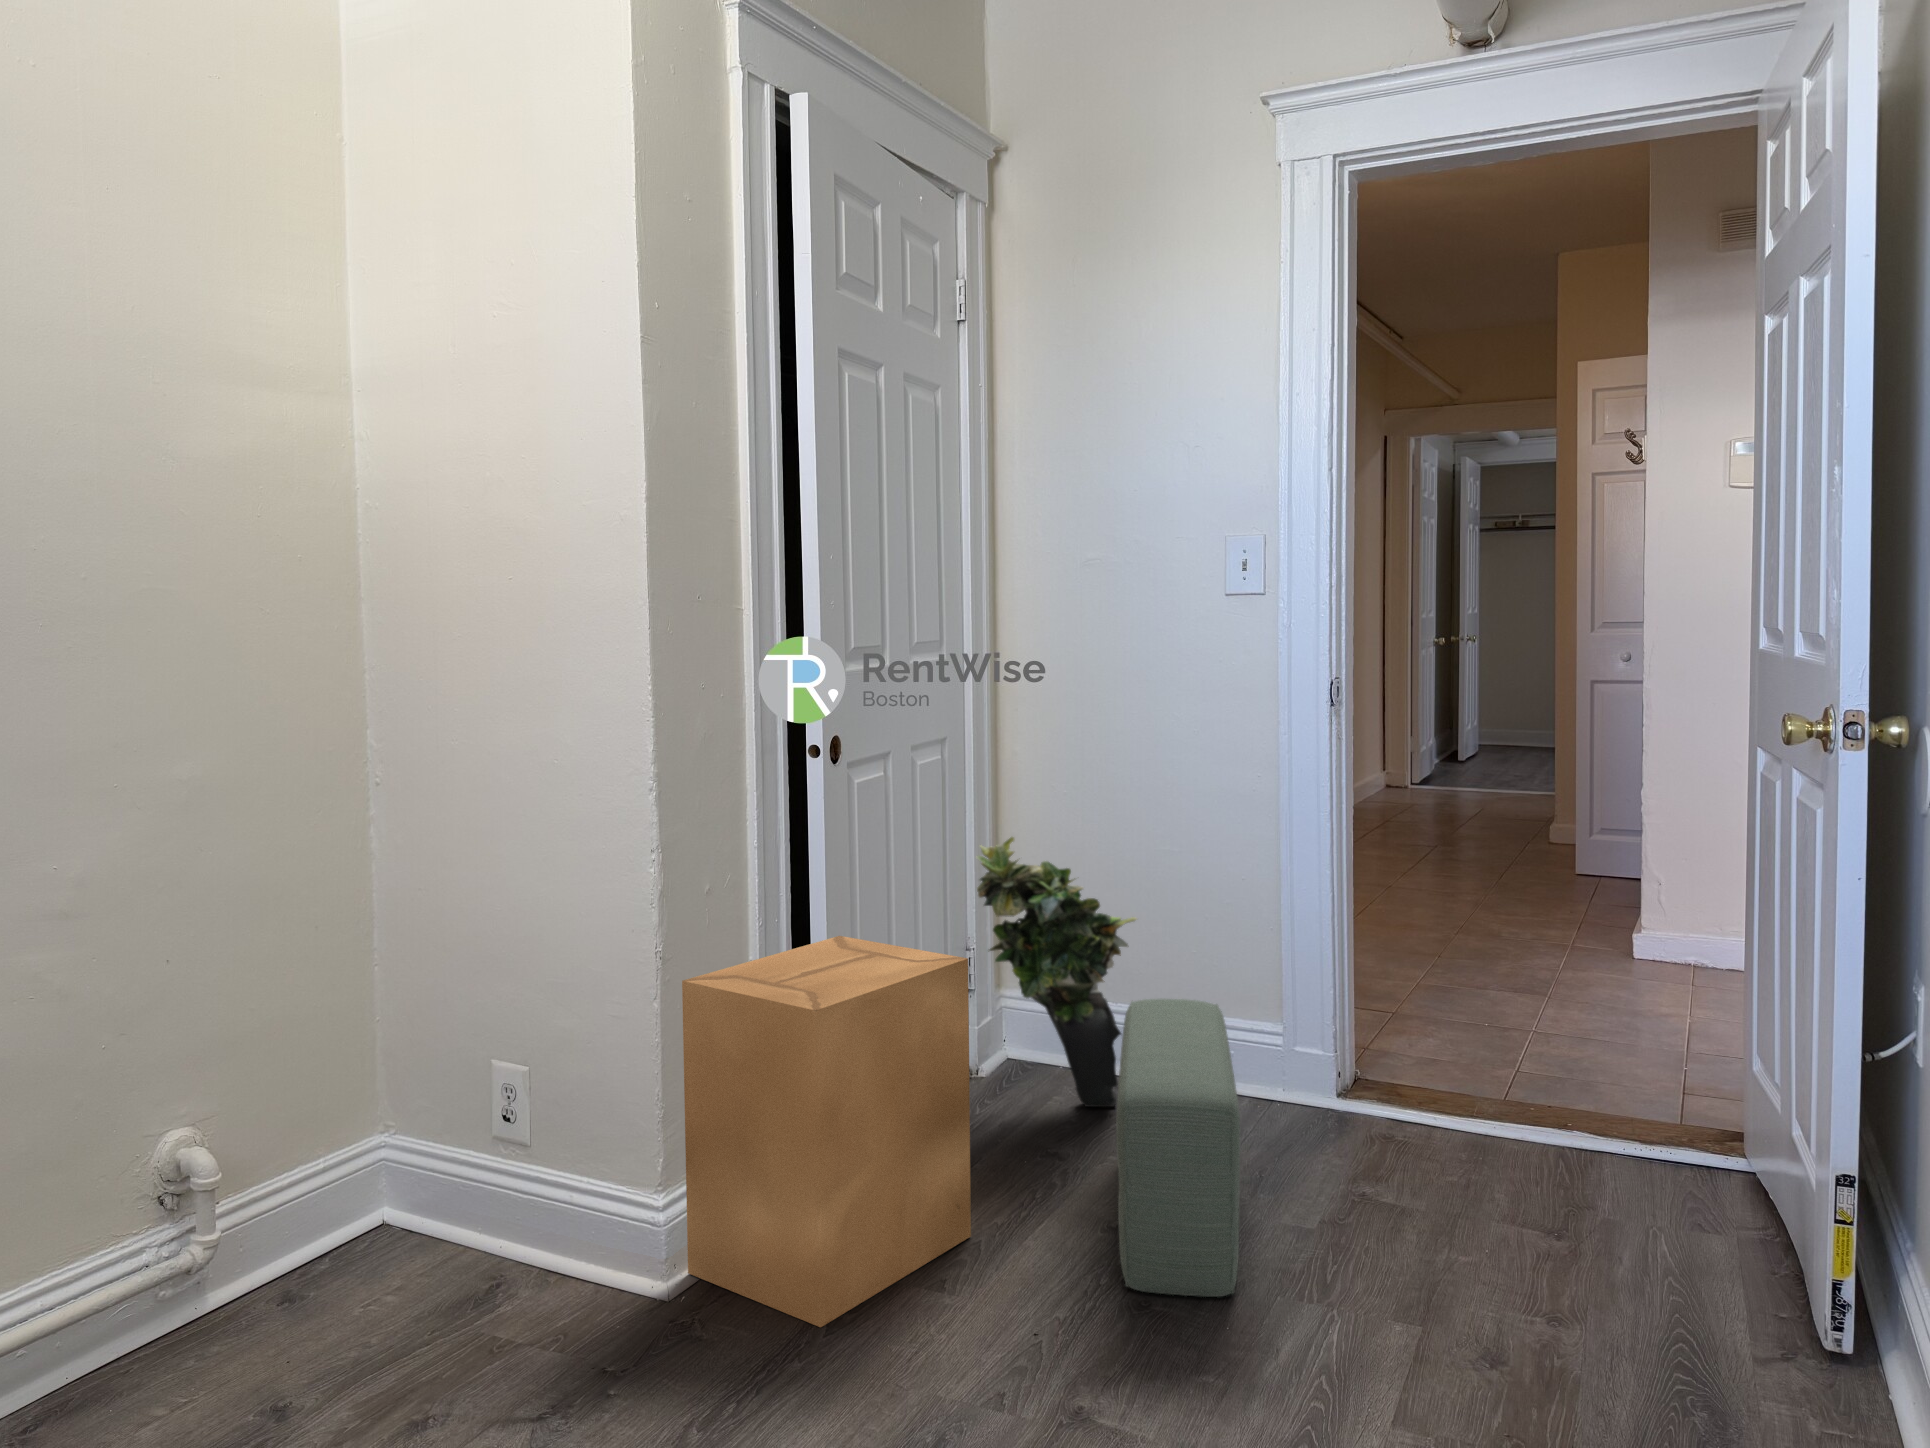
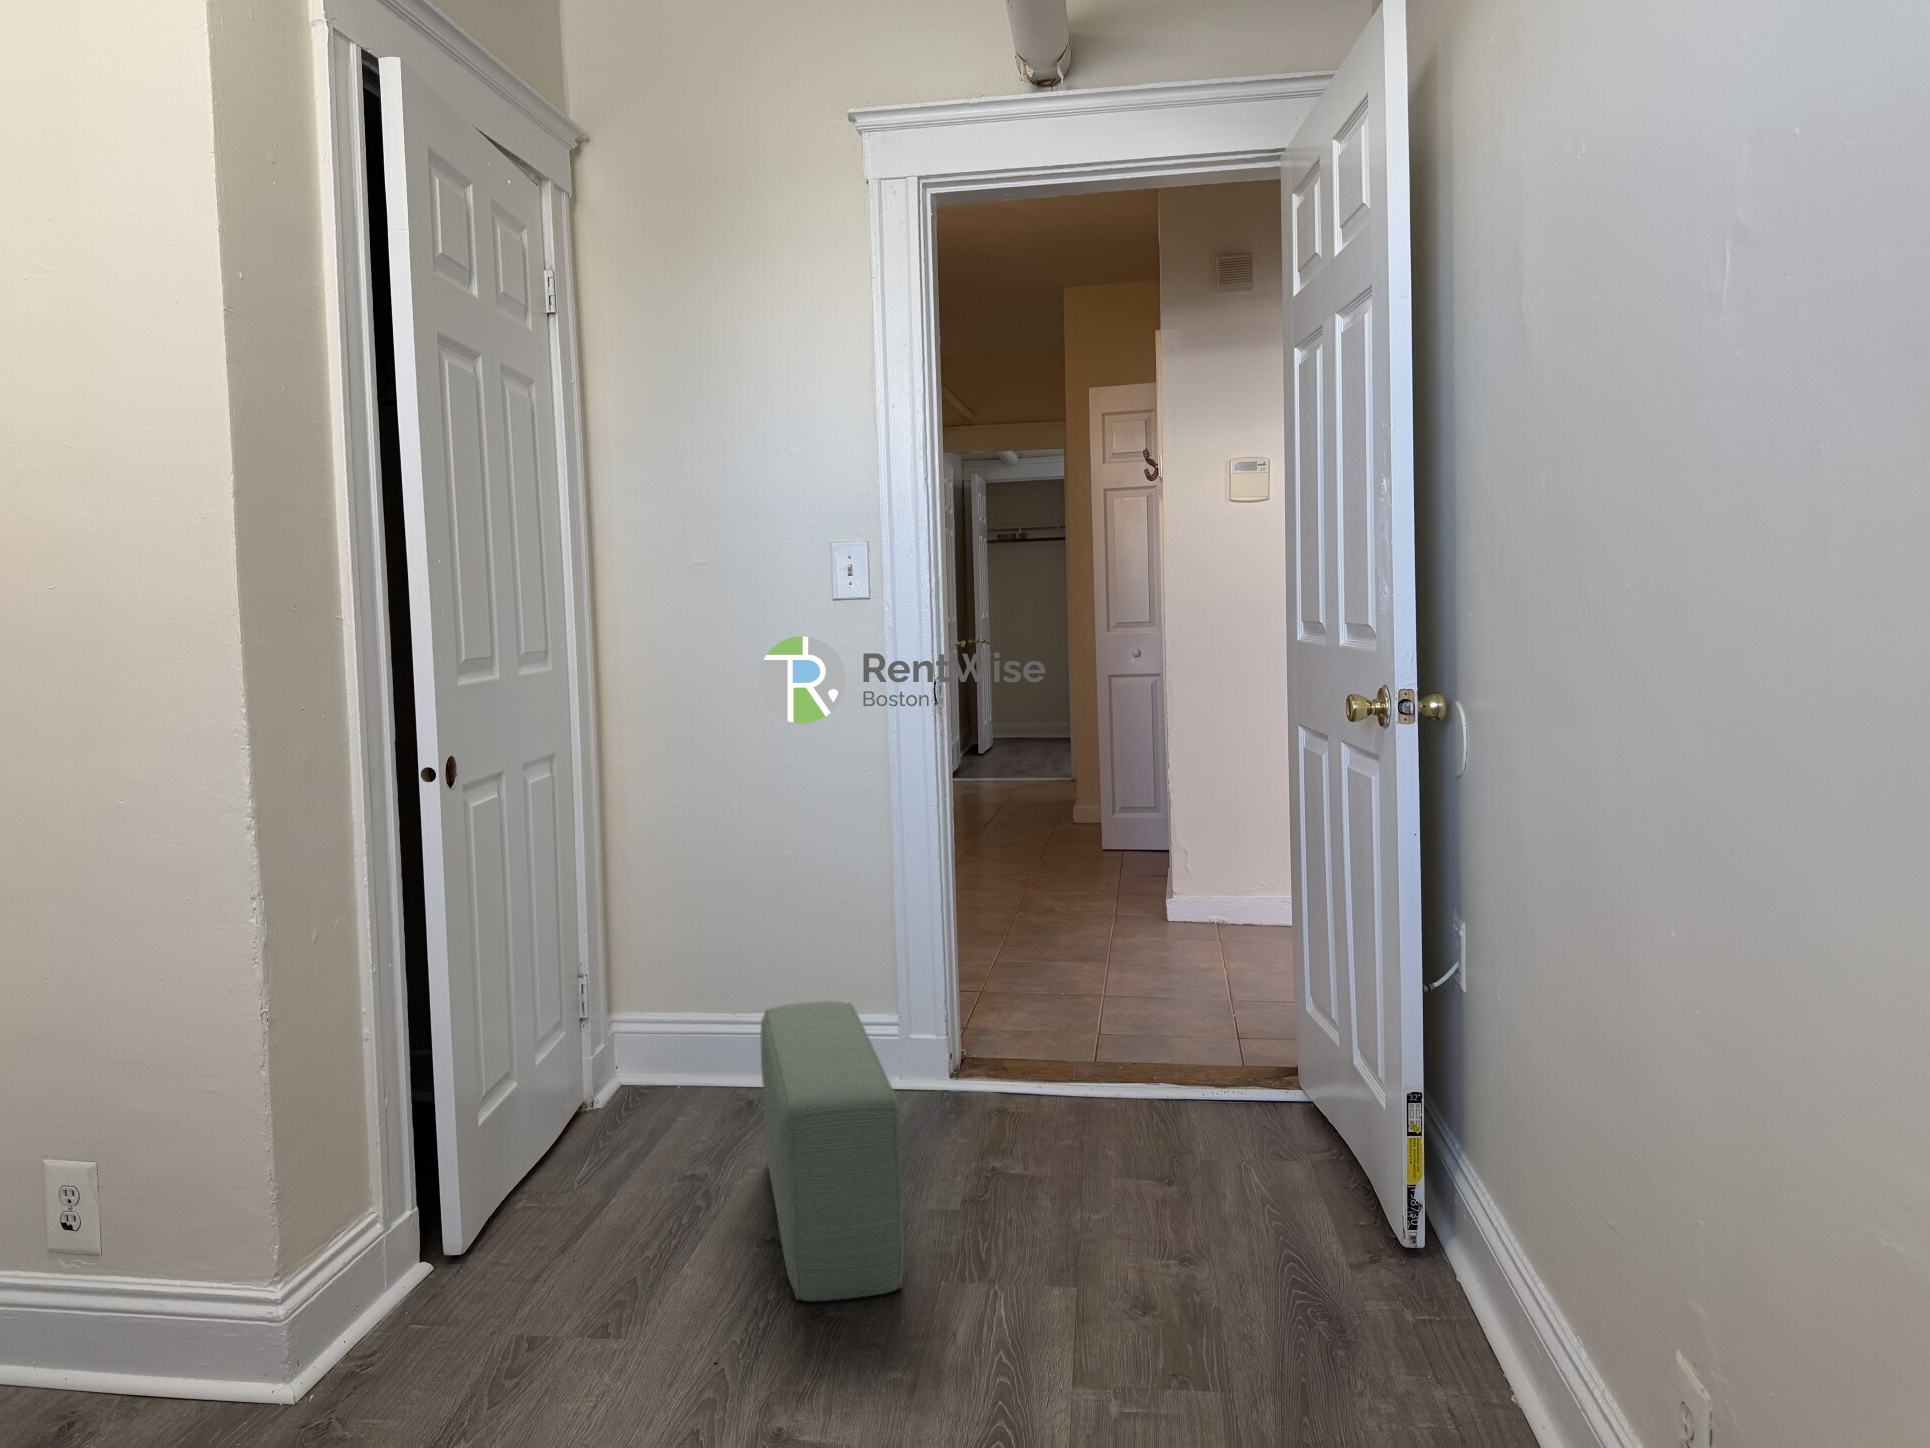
potted plant: present [976,837,1136,1107] -> none [592,853,760,1122]
cardboard box: present [682,936,971,1327] -> none [293,974,626,1405]

